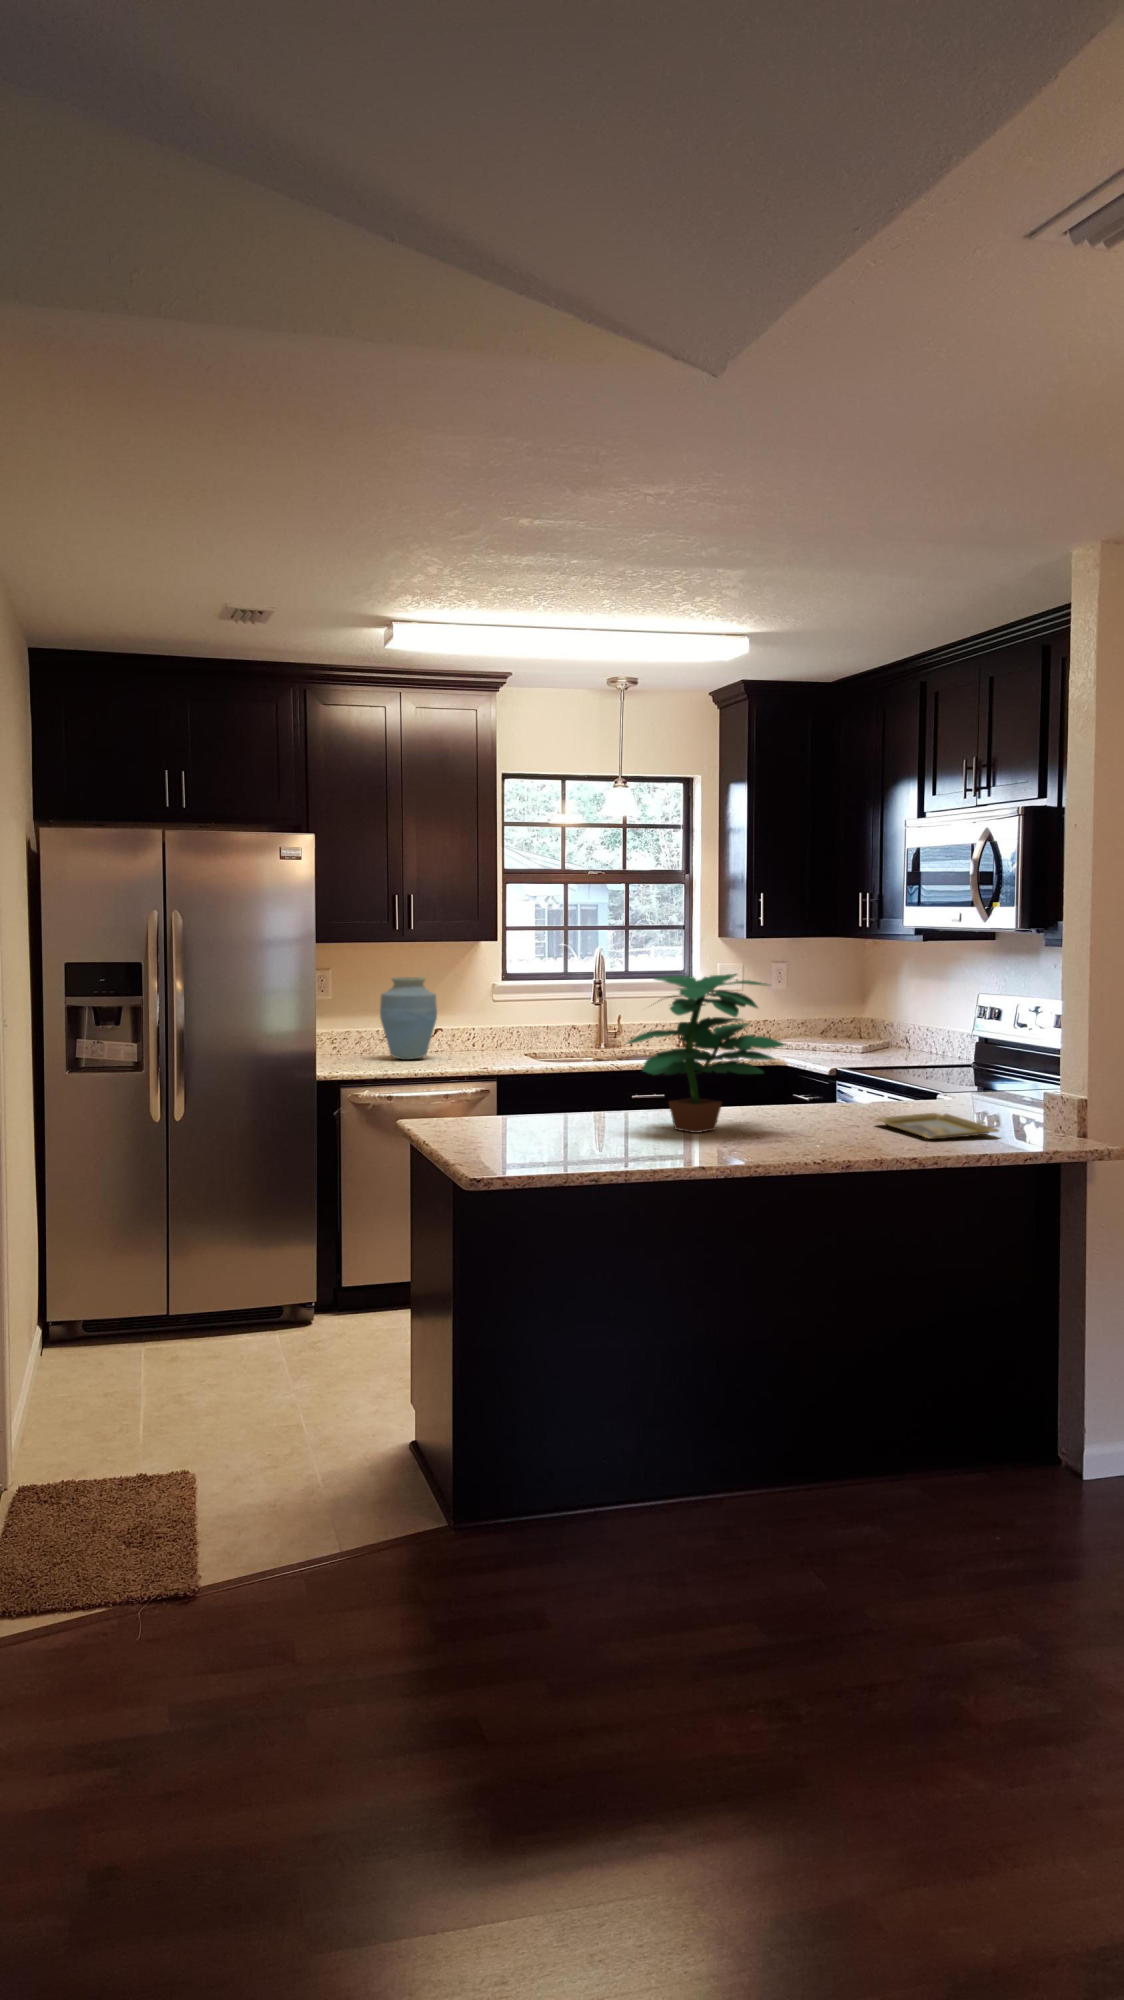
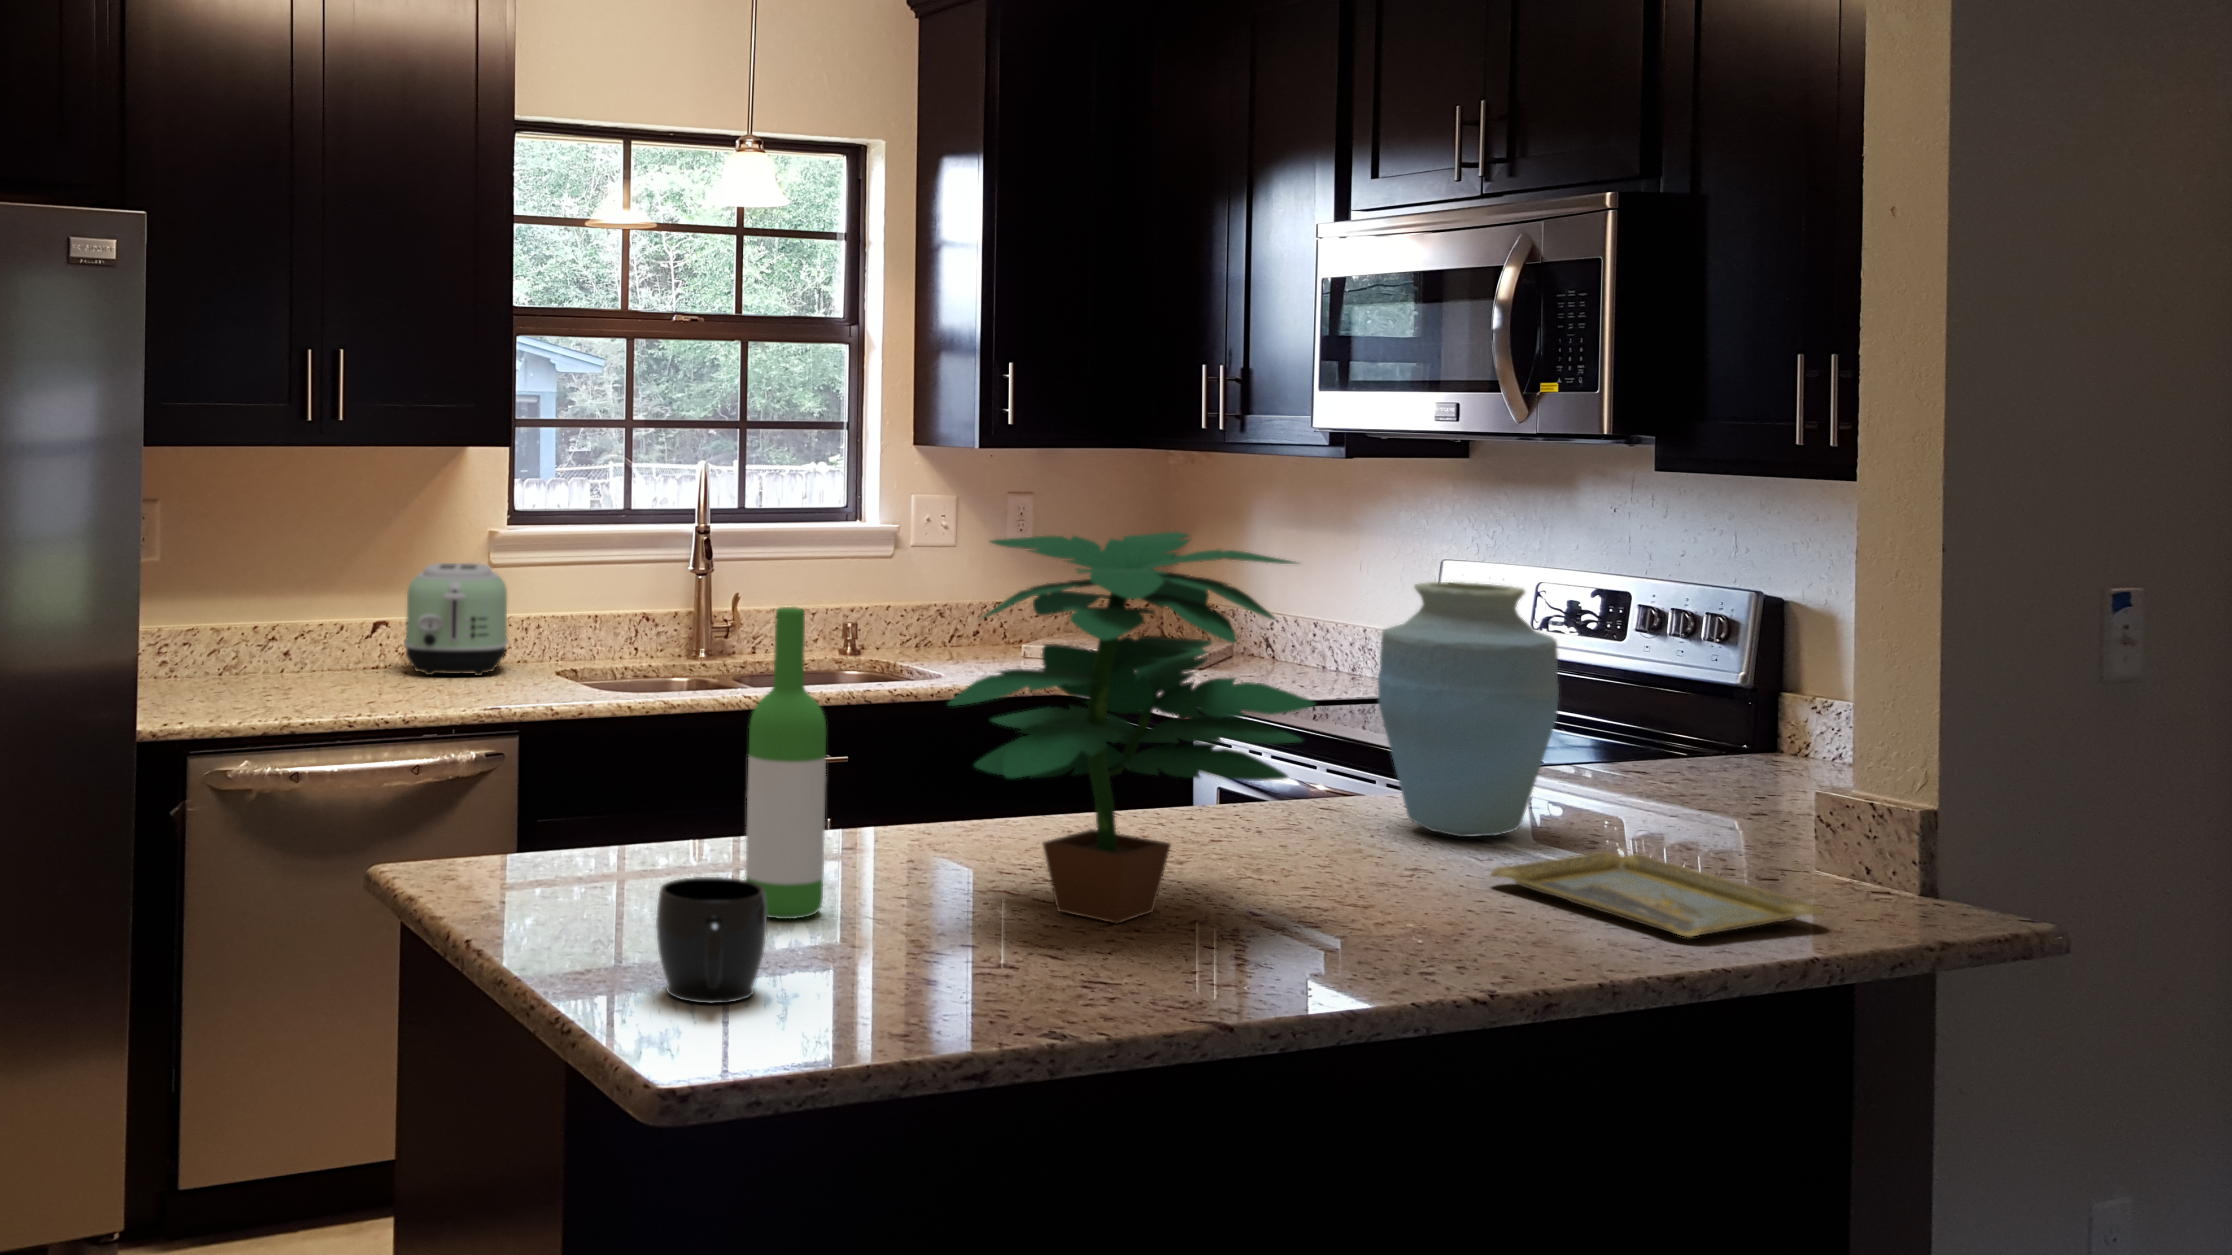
vase: present [380,977,437,1060] -> present [1378,582,1559,837]
toaster: none [448,999,501,1055] -> present [404,563,508,676]
wine bottle: none [546,1005,578,1130] -> present [745,607,826,919]
mug: none [494,1105,536,1149] -> present [656,877,767,1003]

